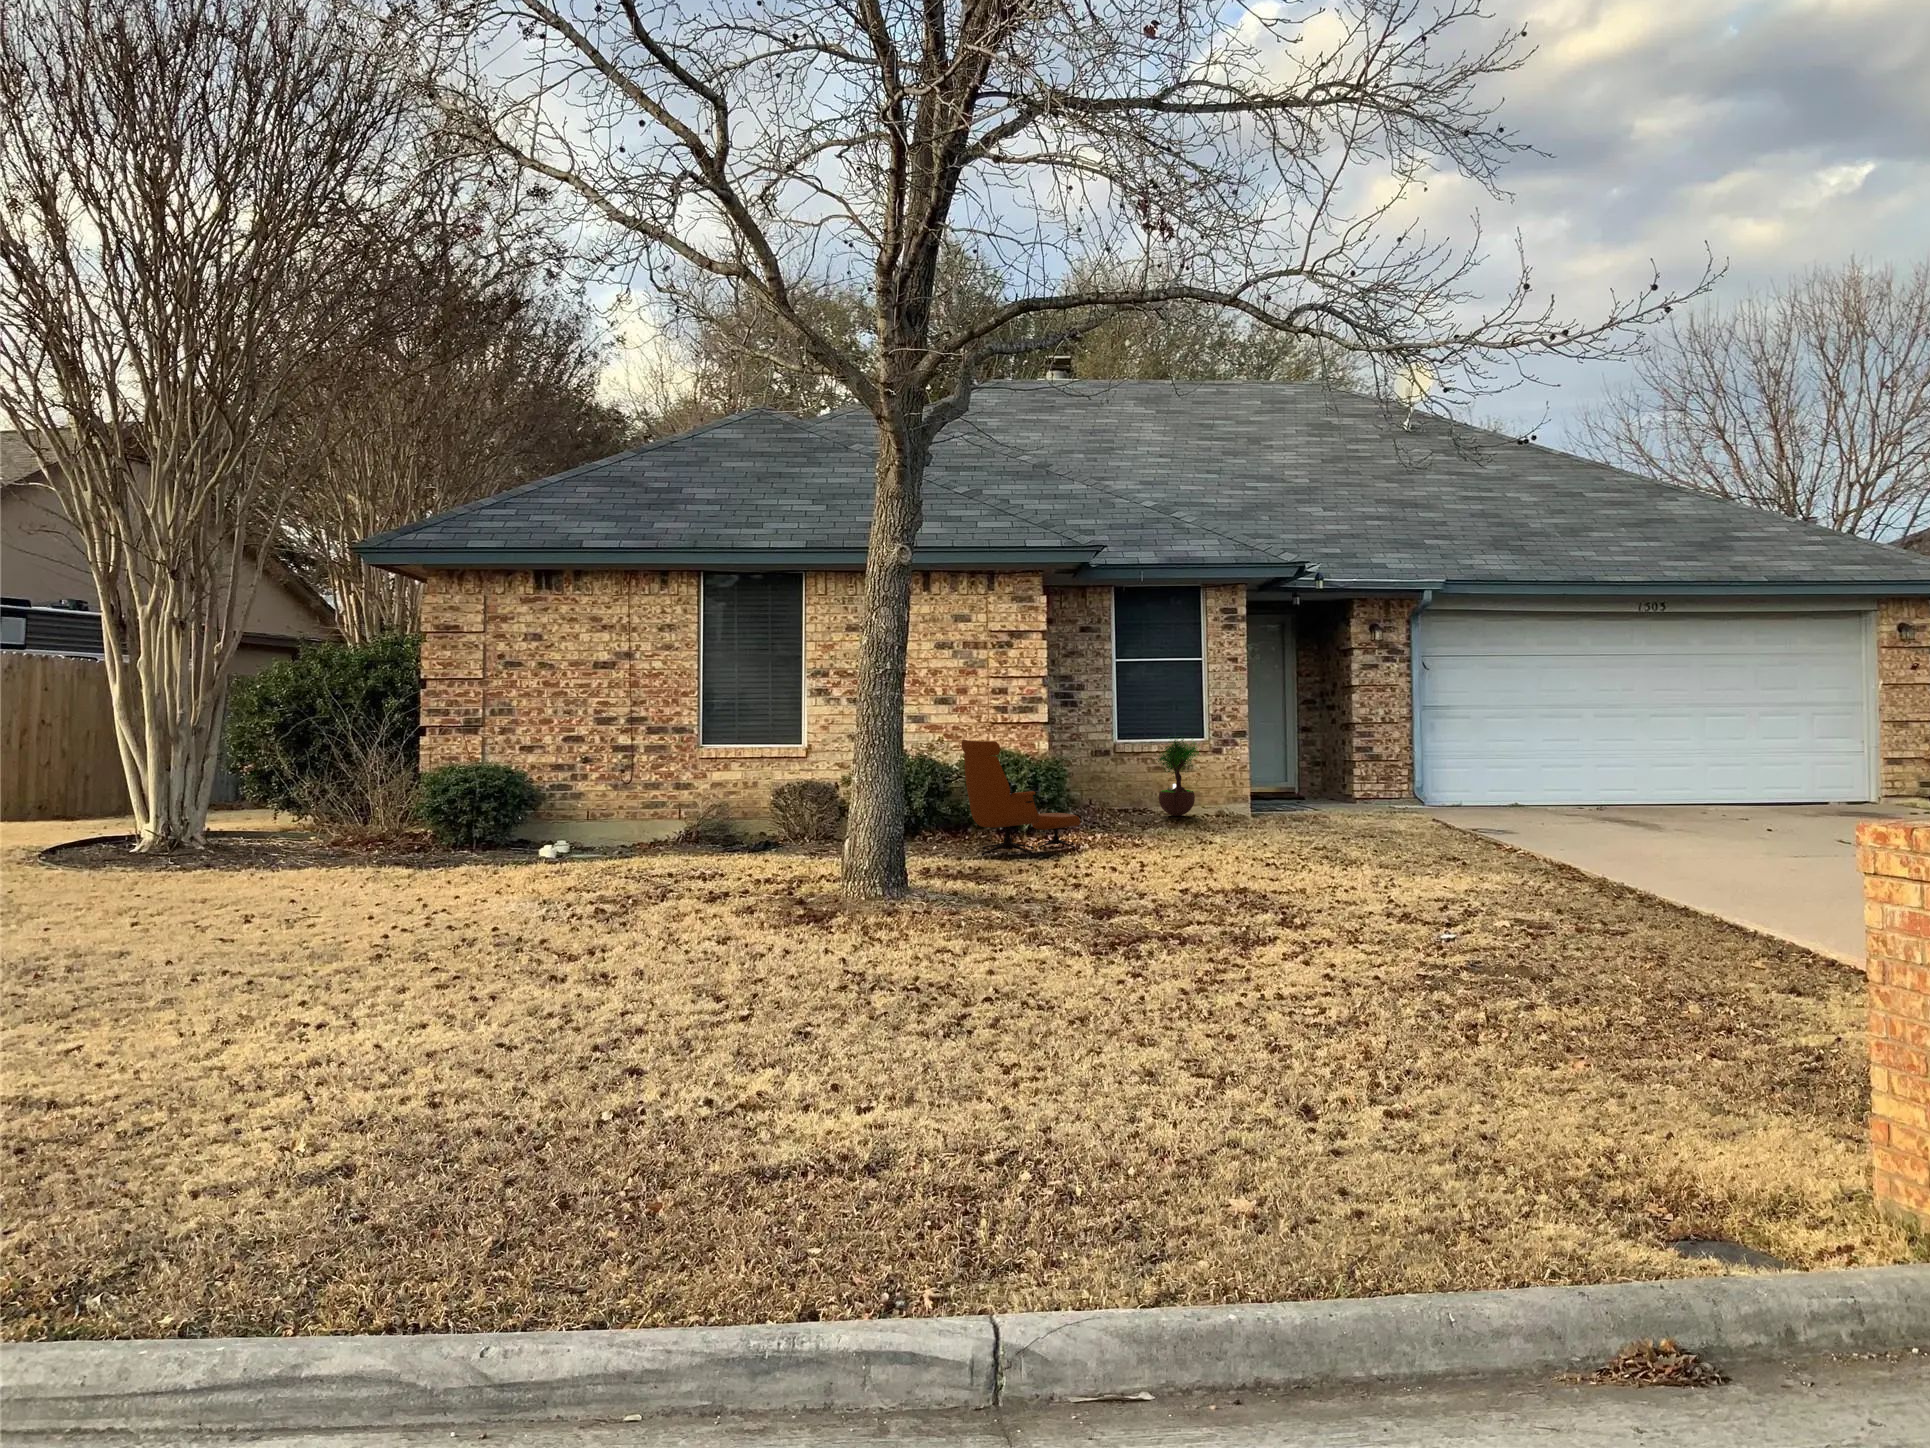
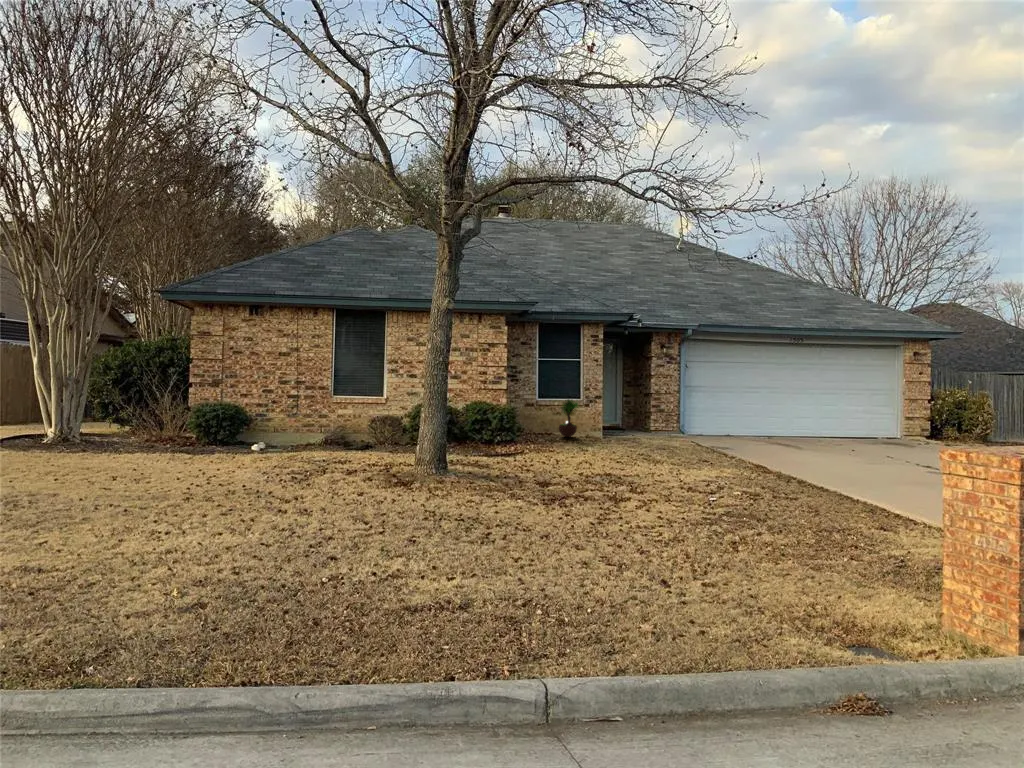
lounge chair: present [961,740,1080,856] -> none [467,397,524,455]

